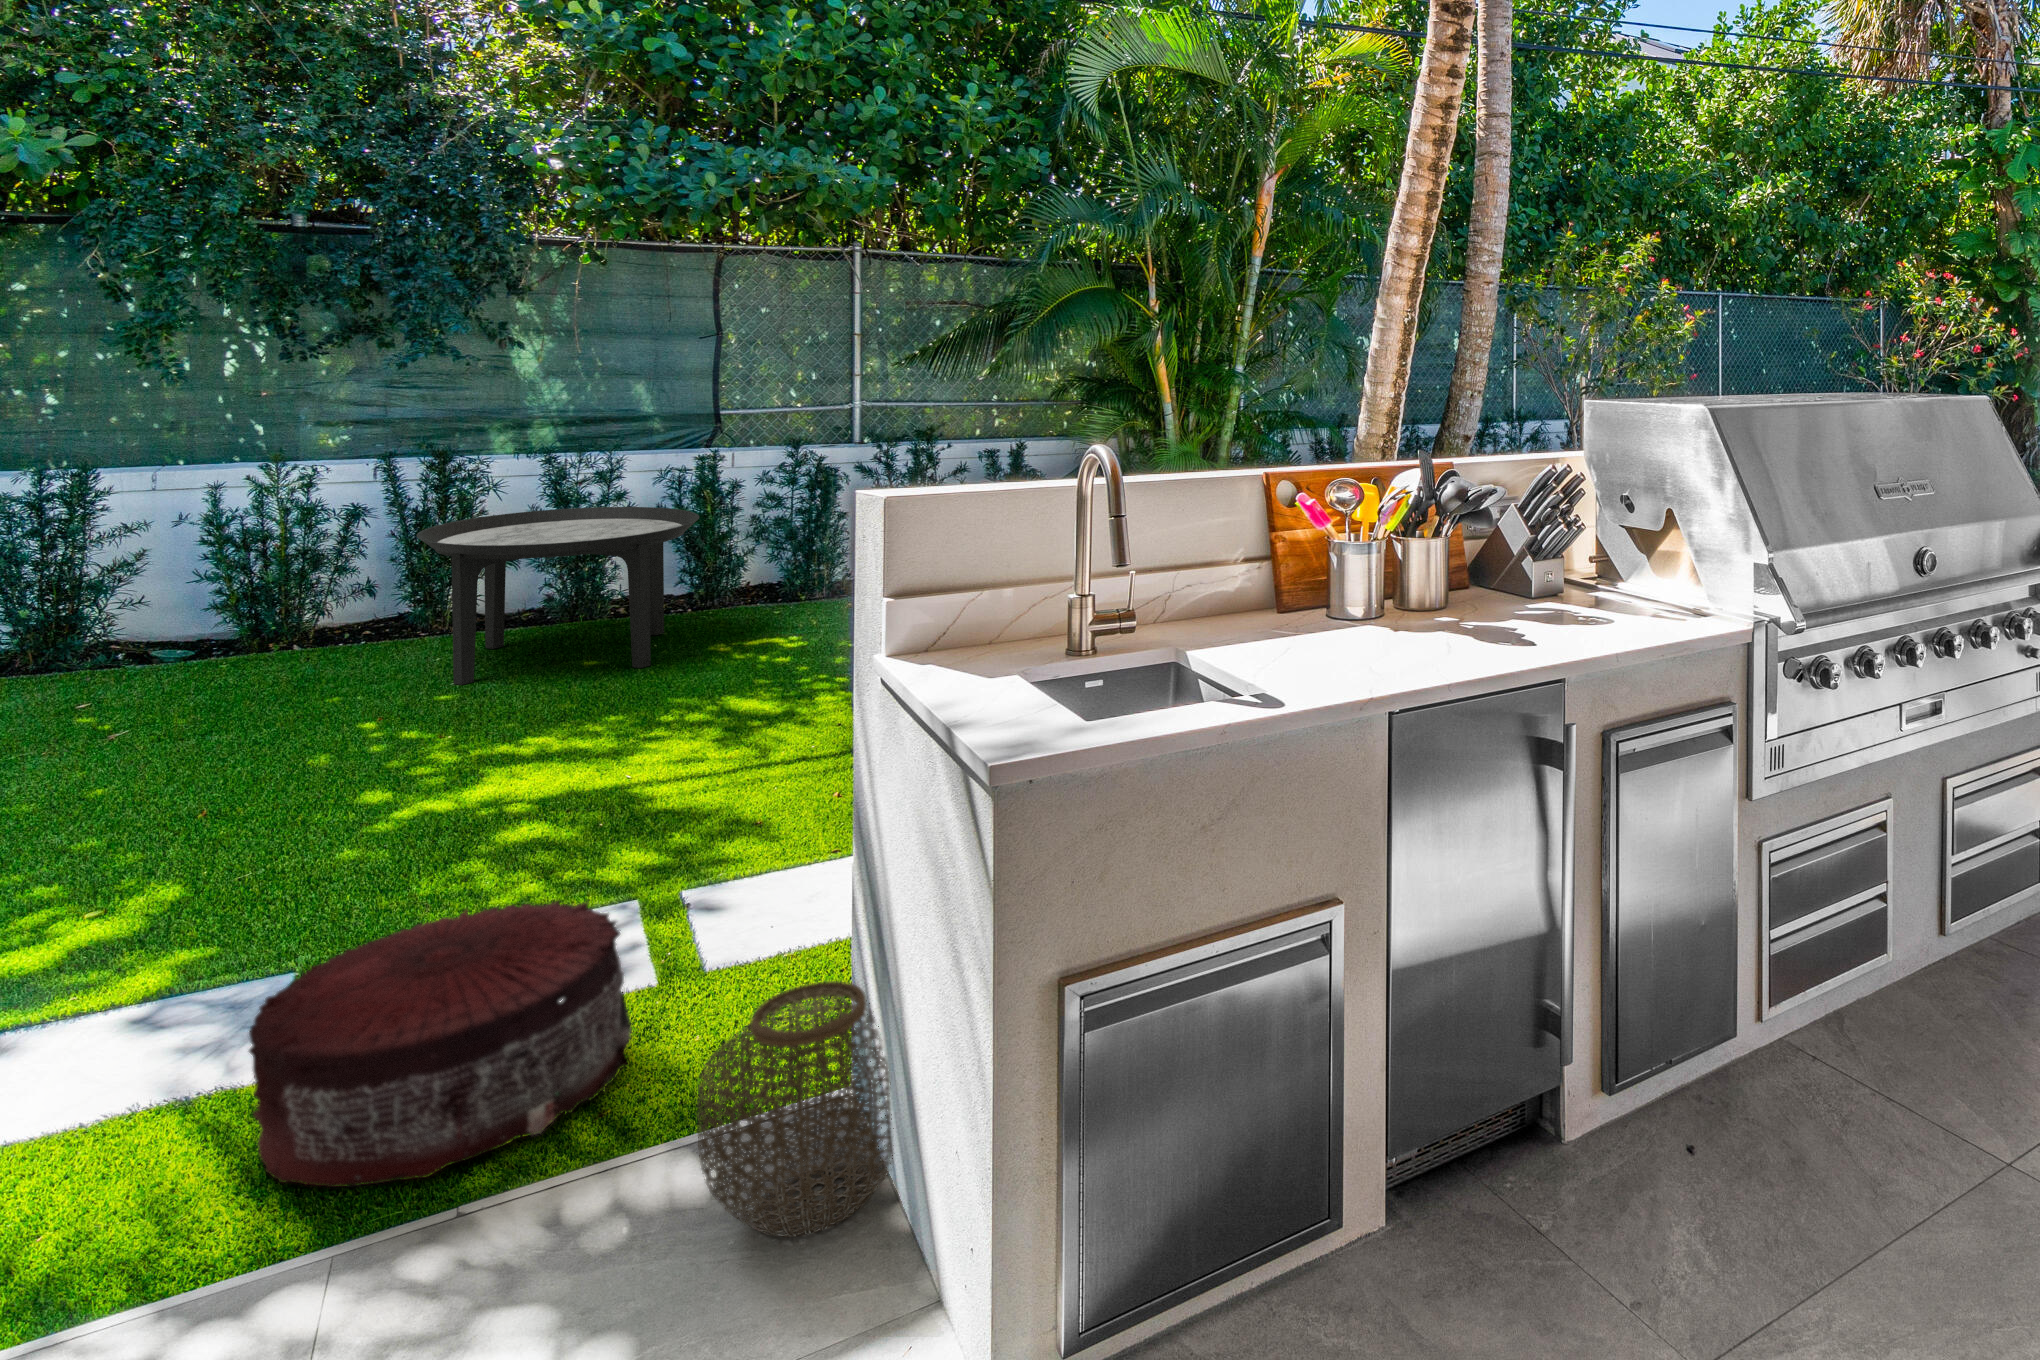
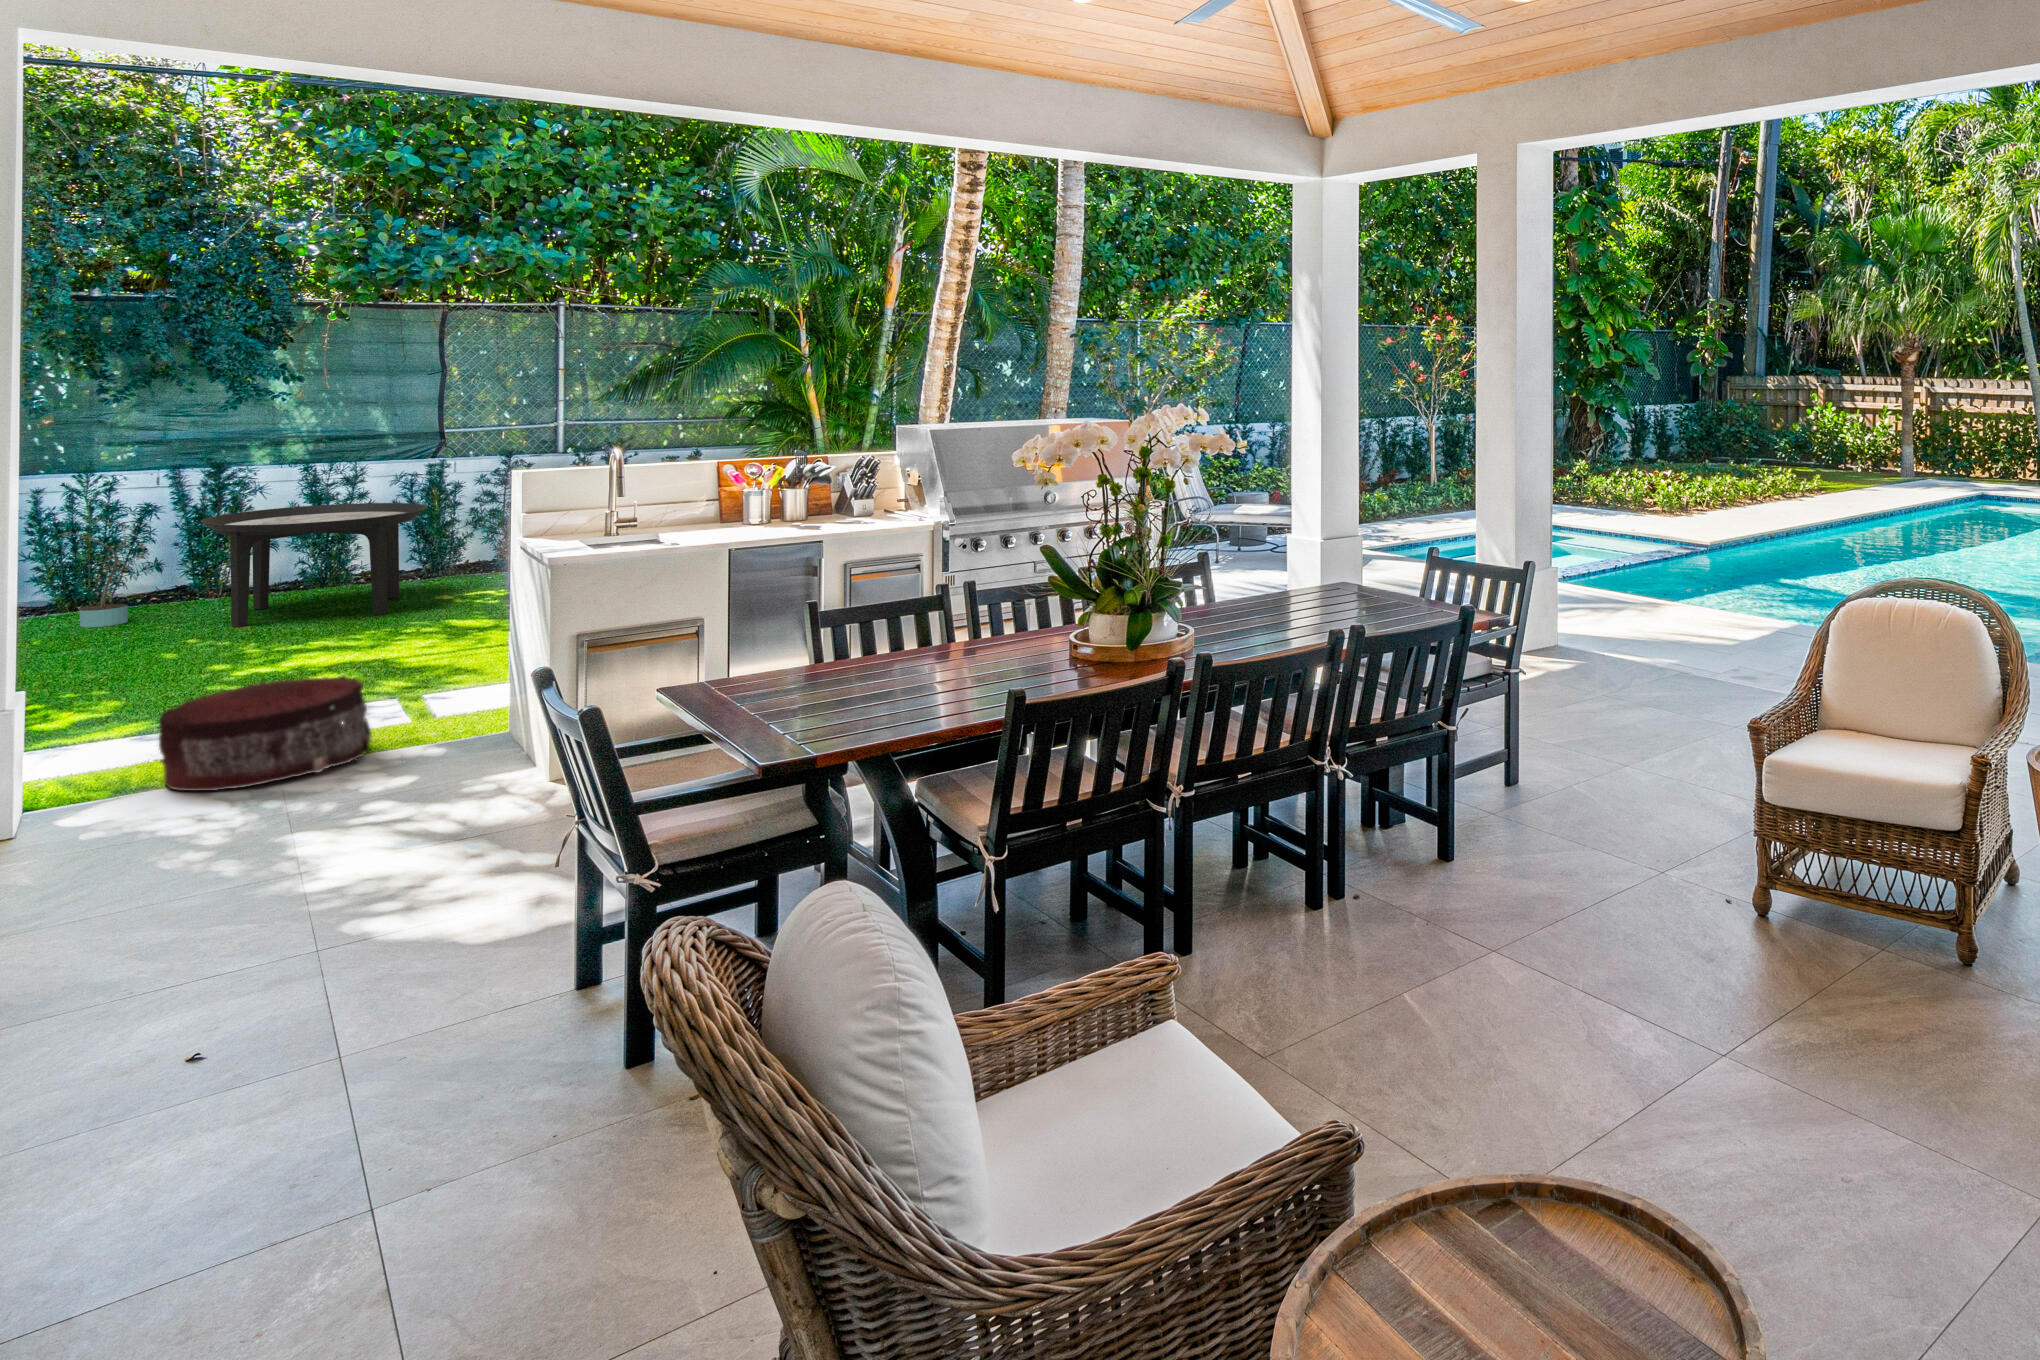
potted plant: none [237,523,354,675] -> present [56,517,148,628]
woven basket: present [698,981,894,1237] -> none [406,681,524,792]

